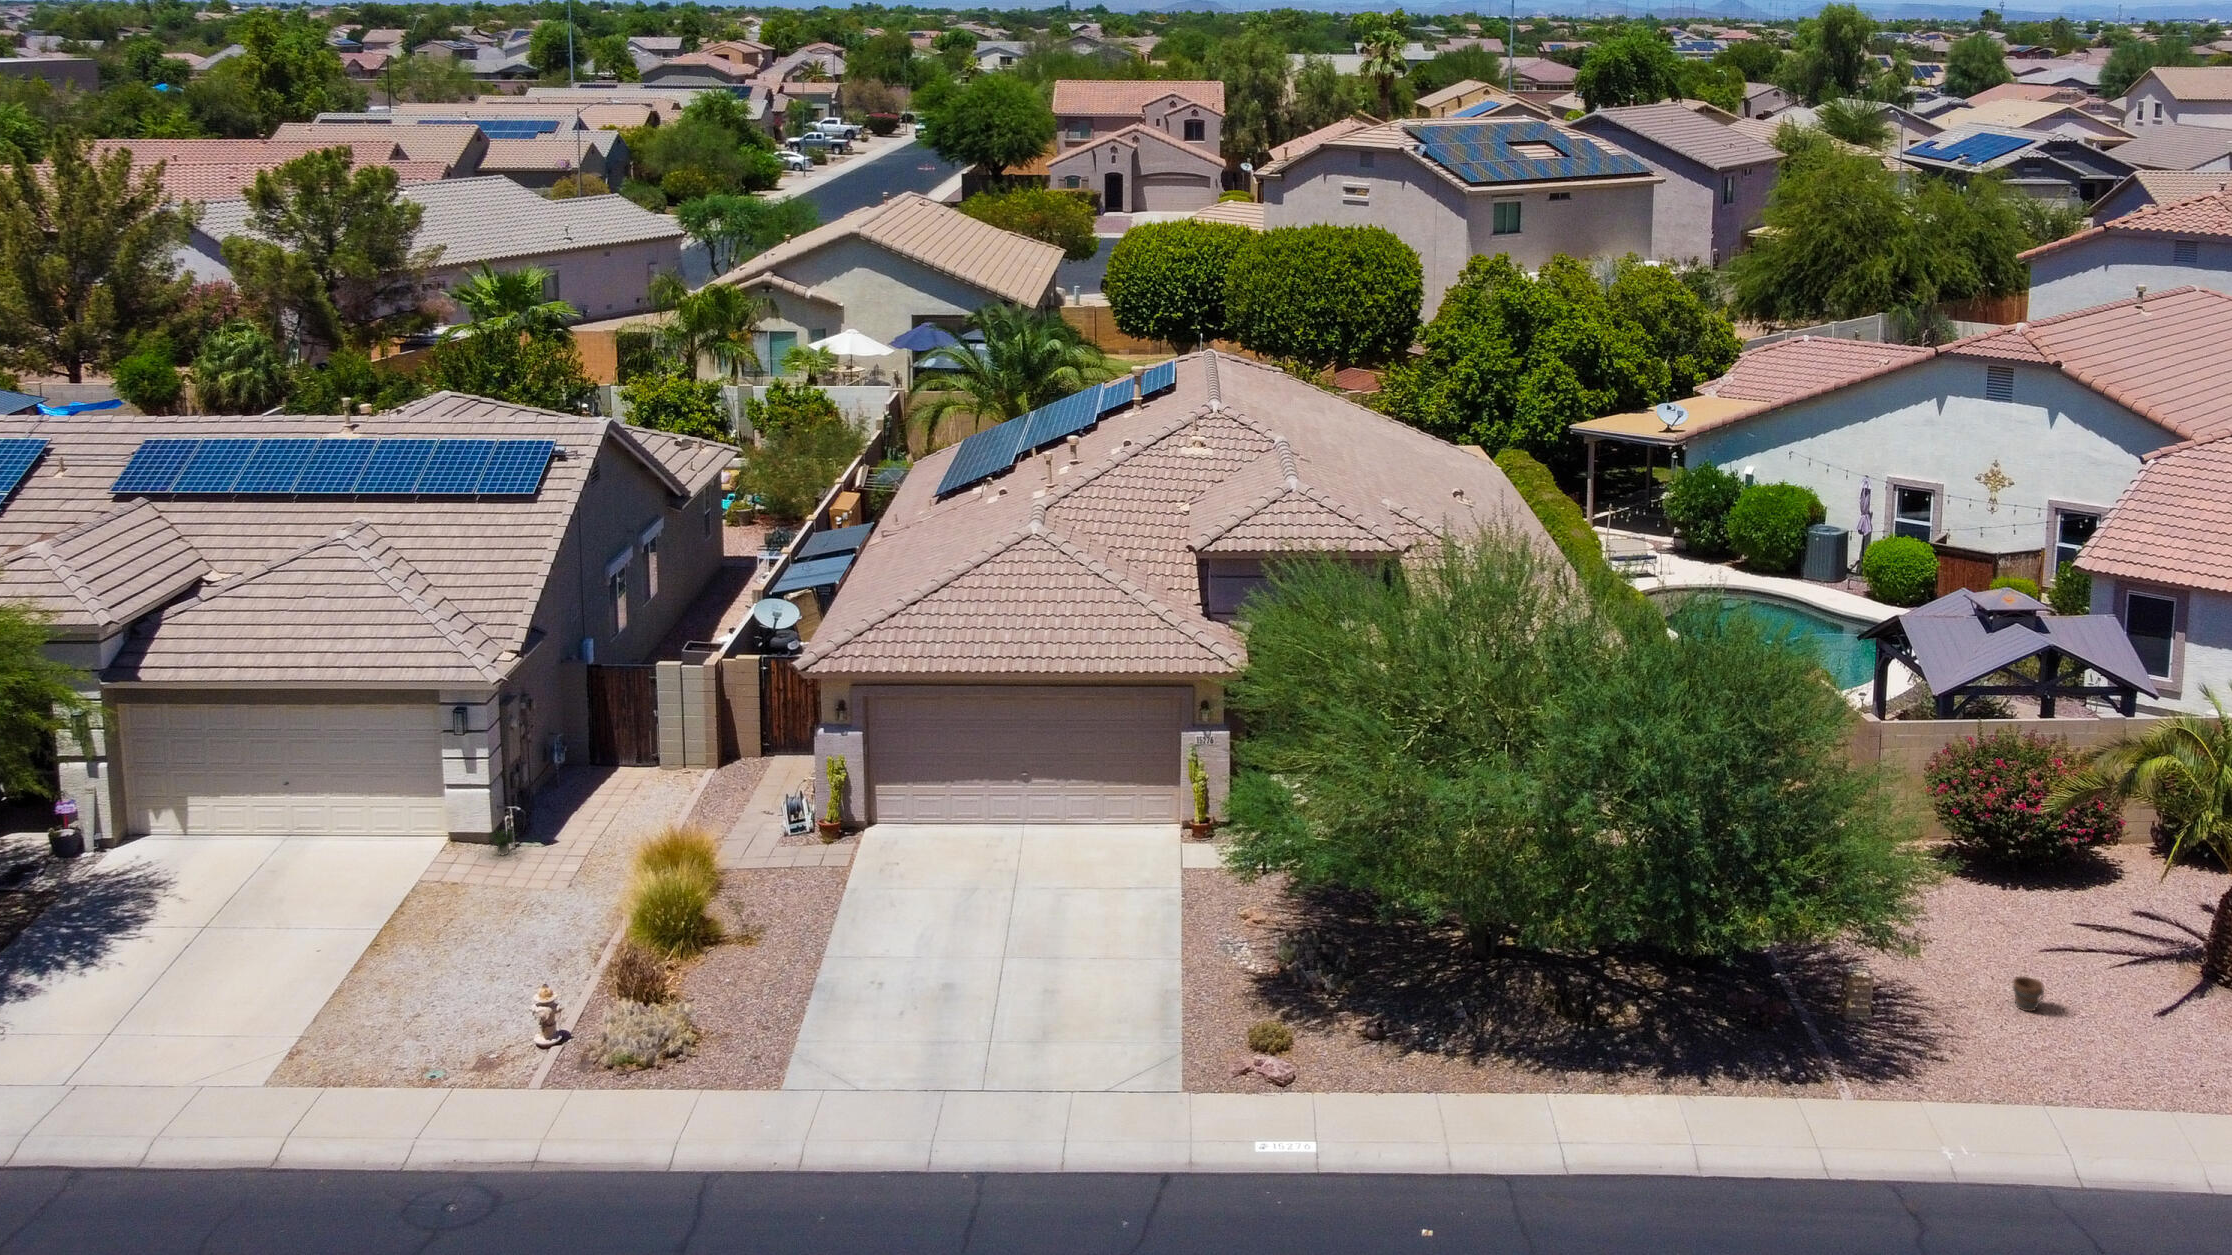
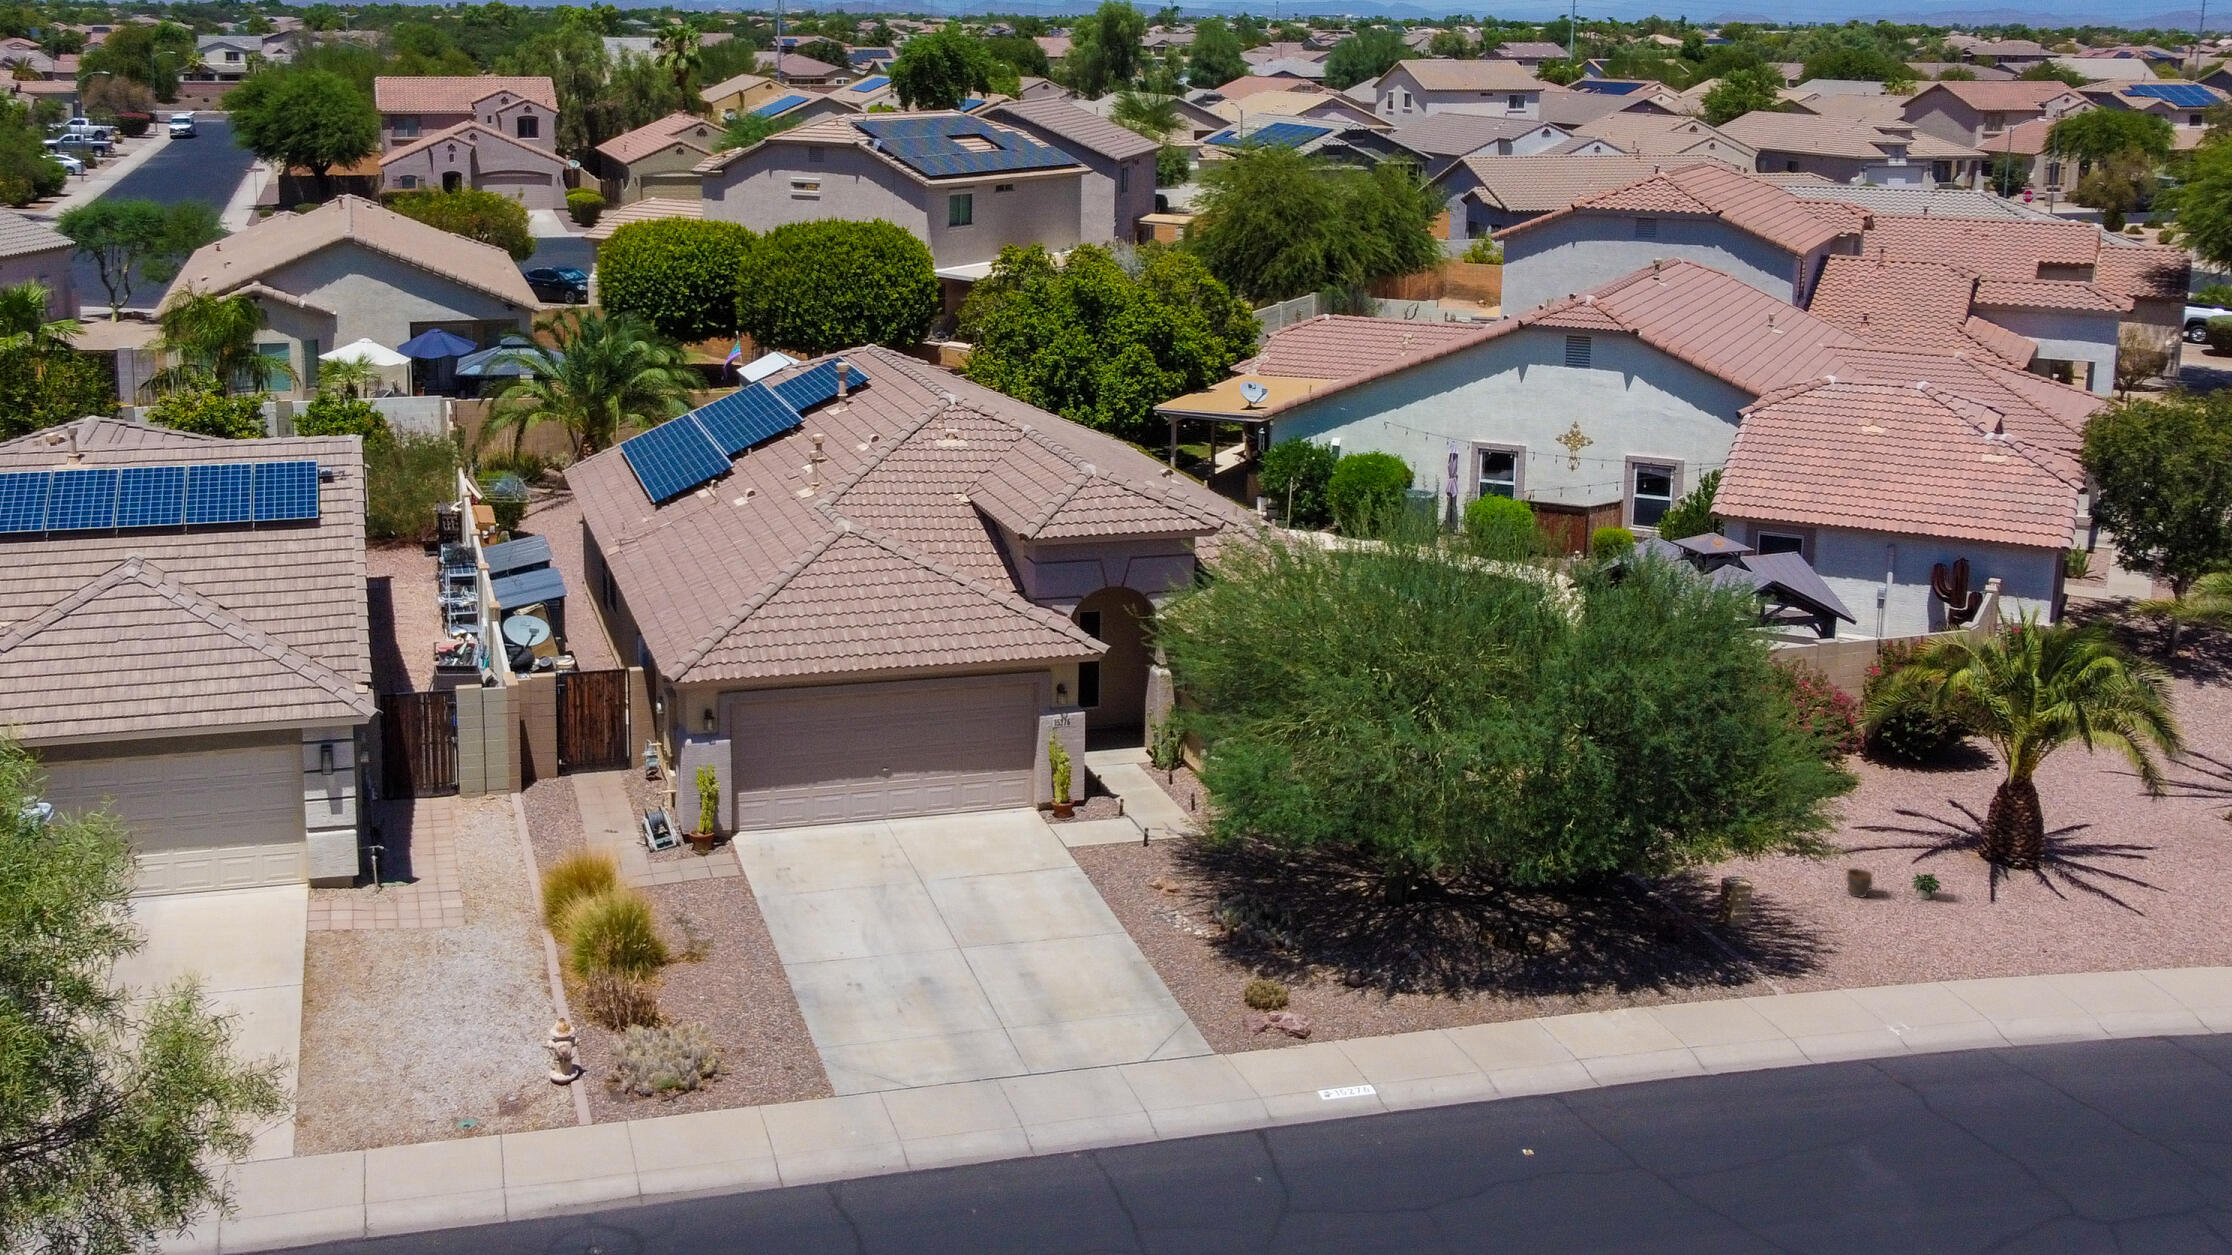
potted plant: present [490,831,514,855] -> present [1912,873,1941,899]

